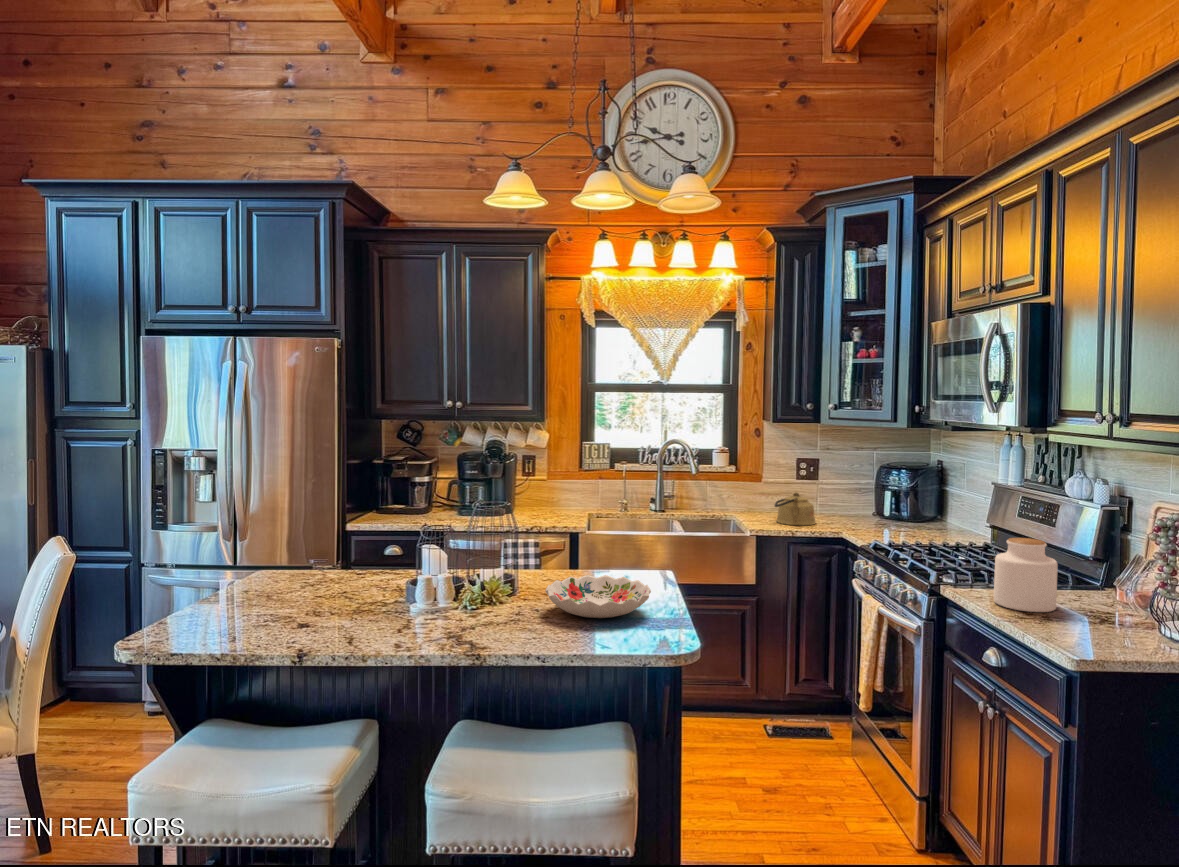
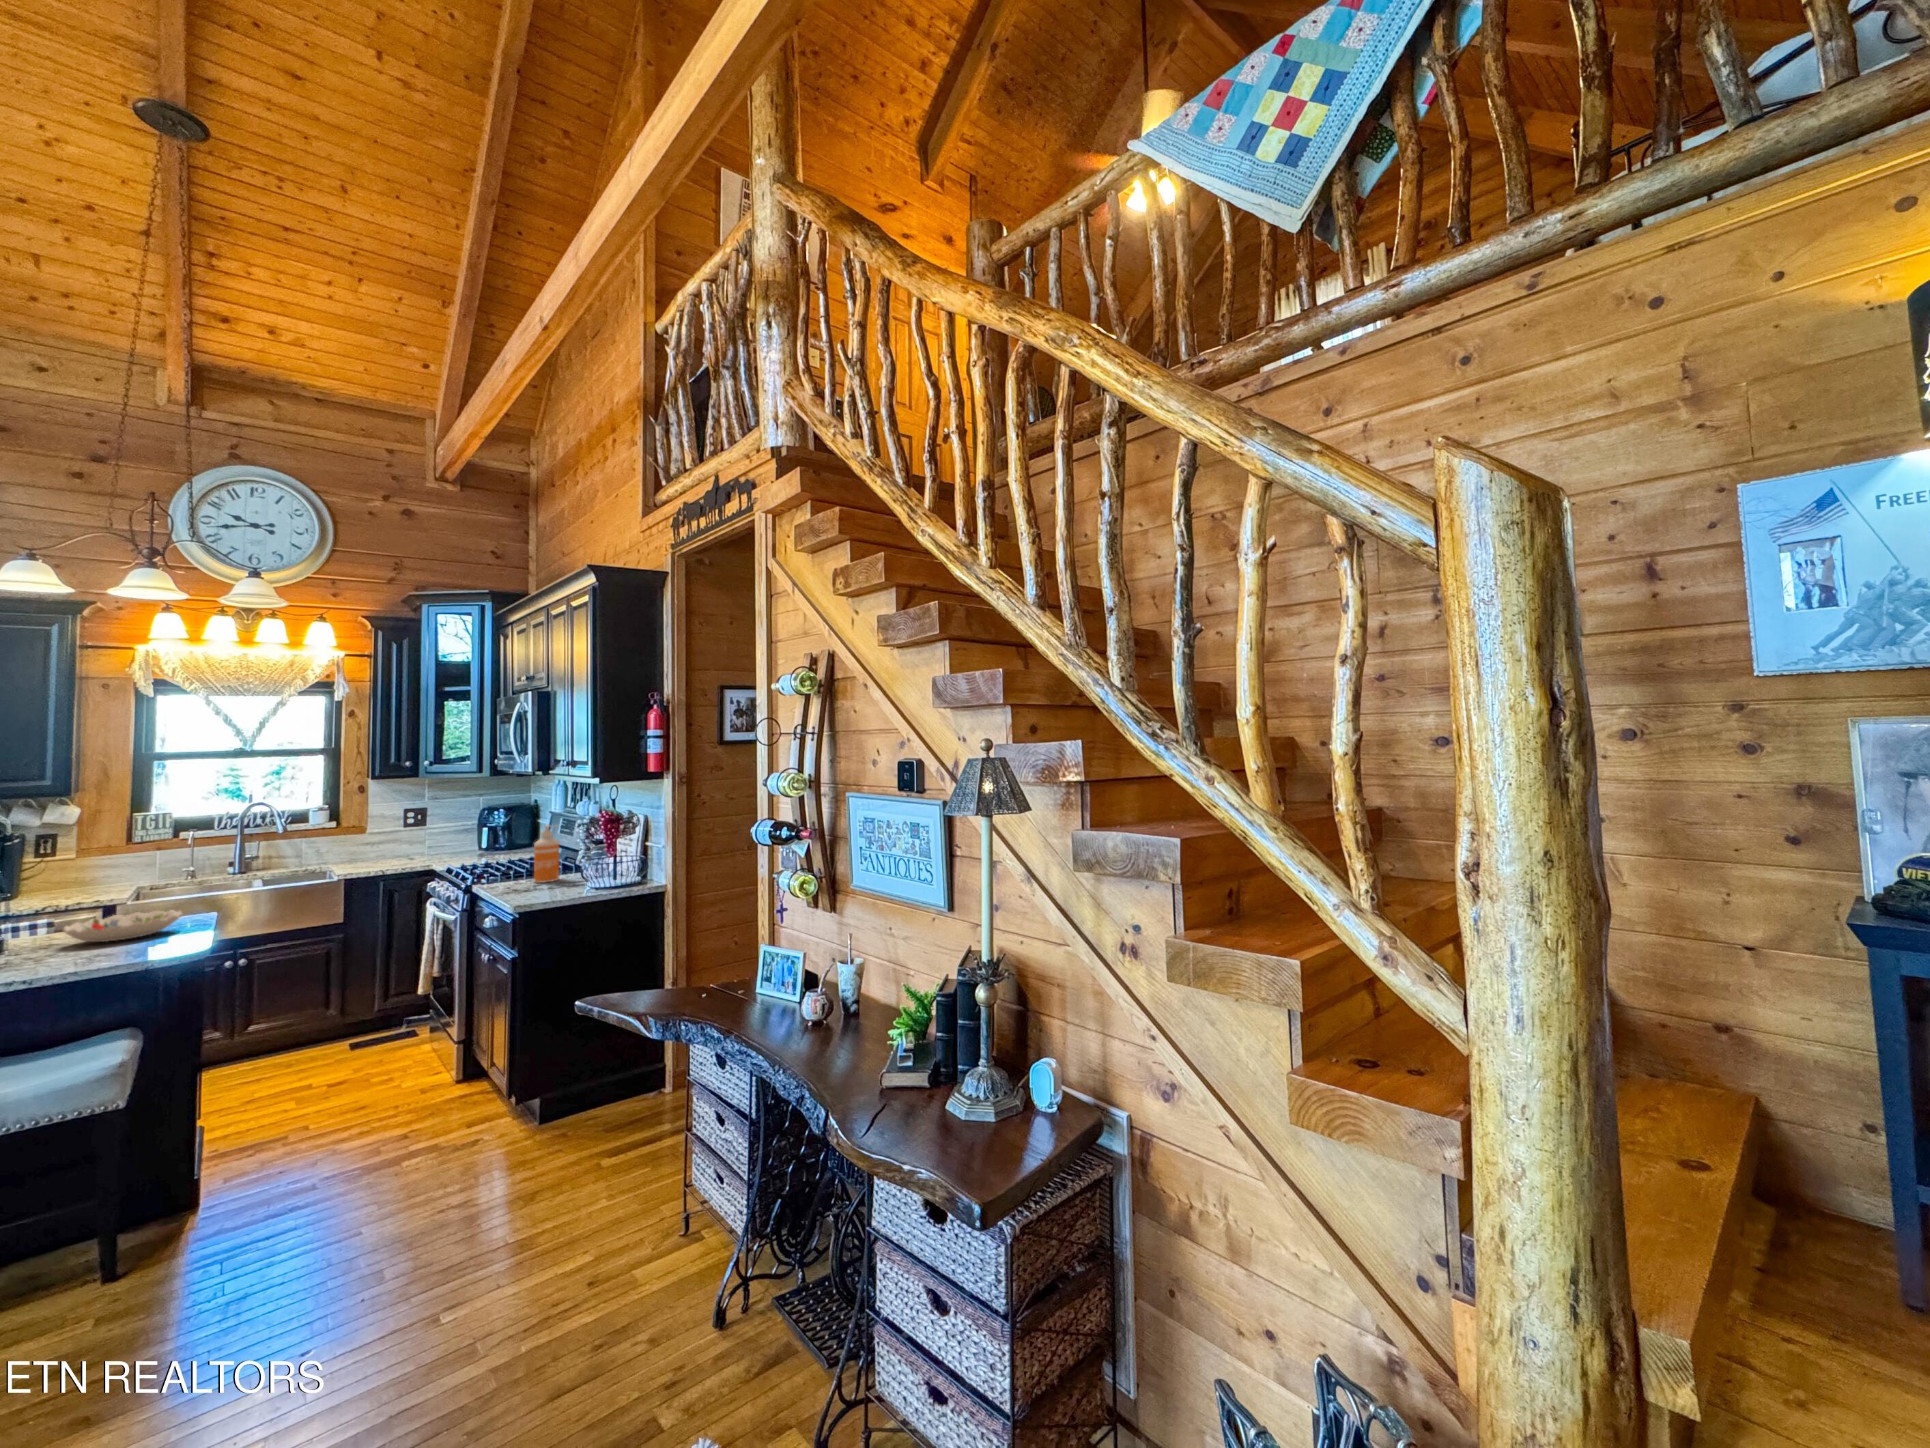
kettle: present [774,493,816,525] -> none [369,836,413,864]
soap dispenser: none [1084,526,1134,631] -> present [534,825,559,883]
jar: present [994,538,1057,612] -> none [491,840,529,883]

